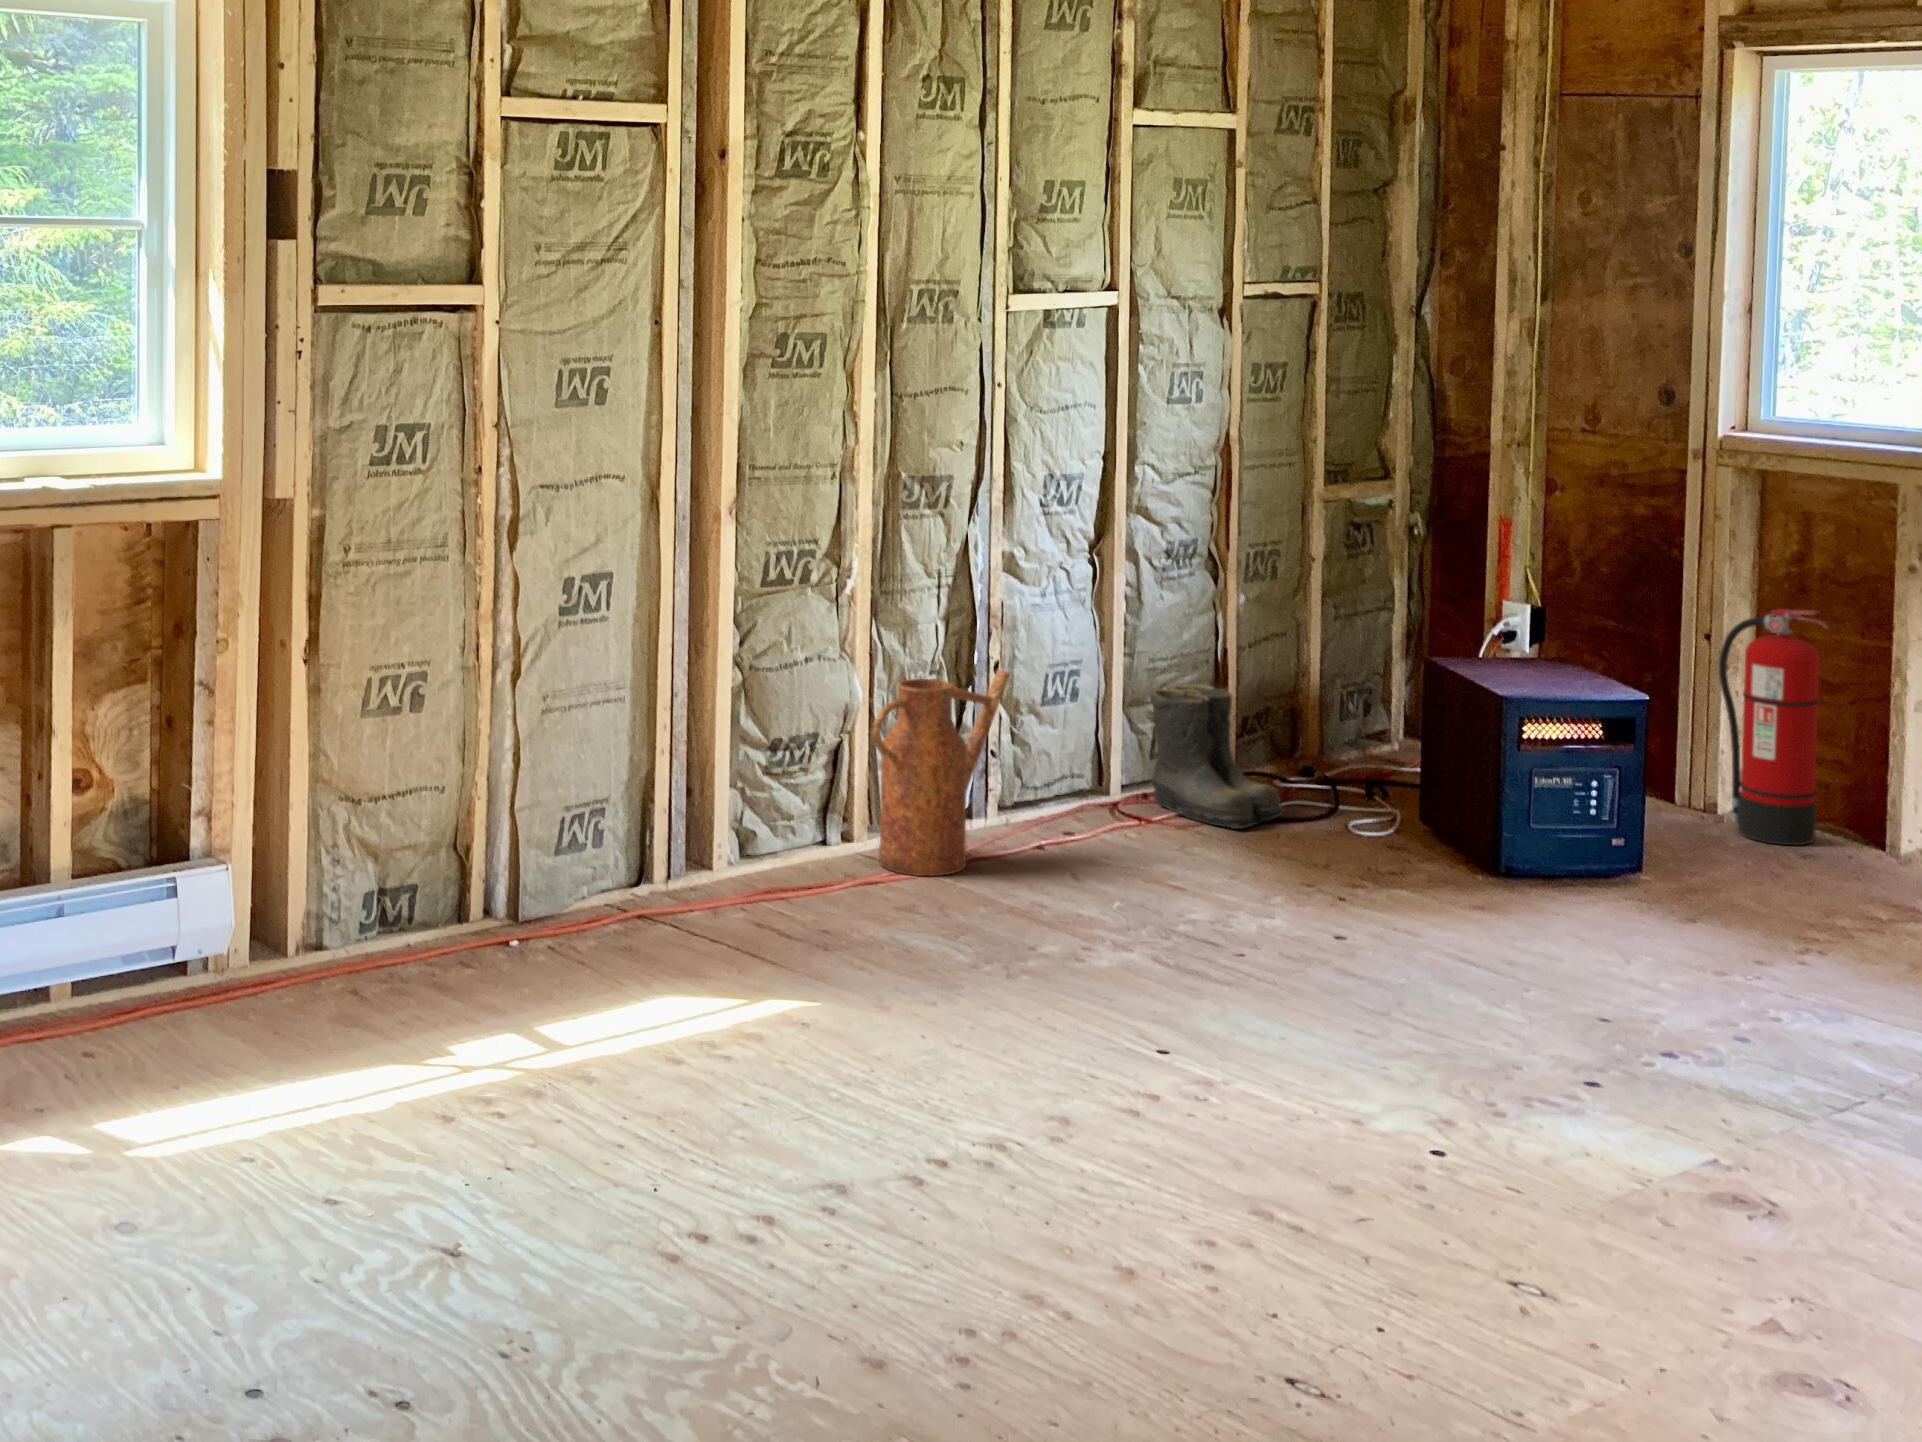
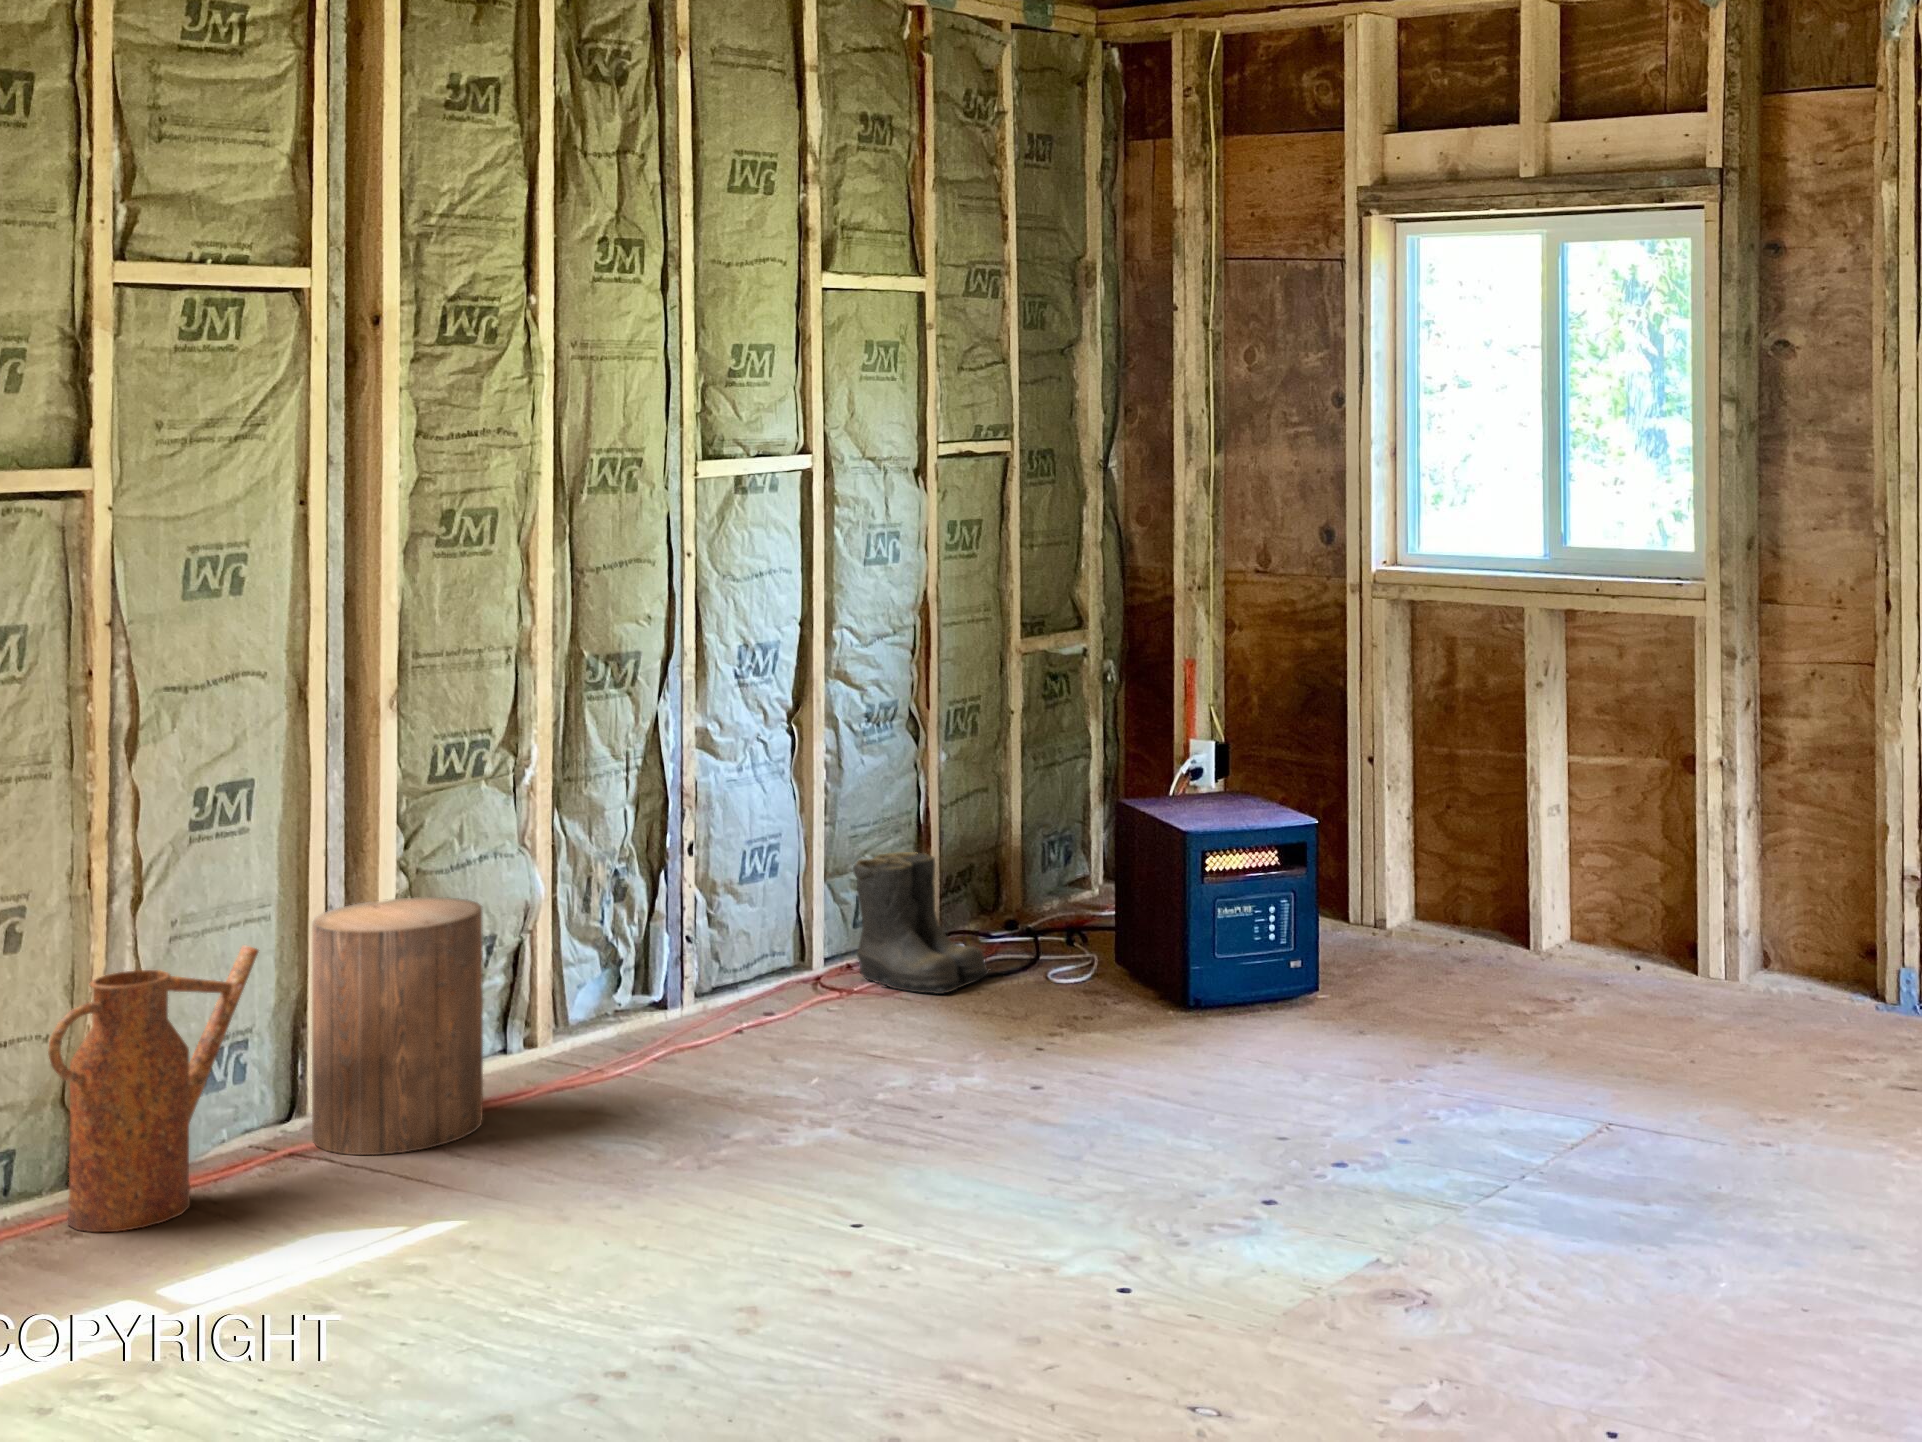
fire extinguisher: present [1719,609,1828,845] -> none [1385,729,1475,952]
watering can: present [873,669,1010,876] -> present [48,946,258,1232]
stool: none [660,691,810,926] -> present [312,897,483,1155]

